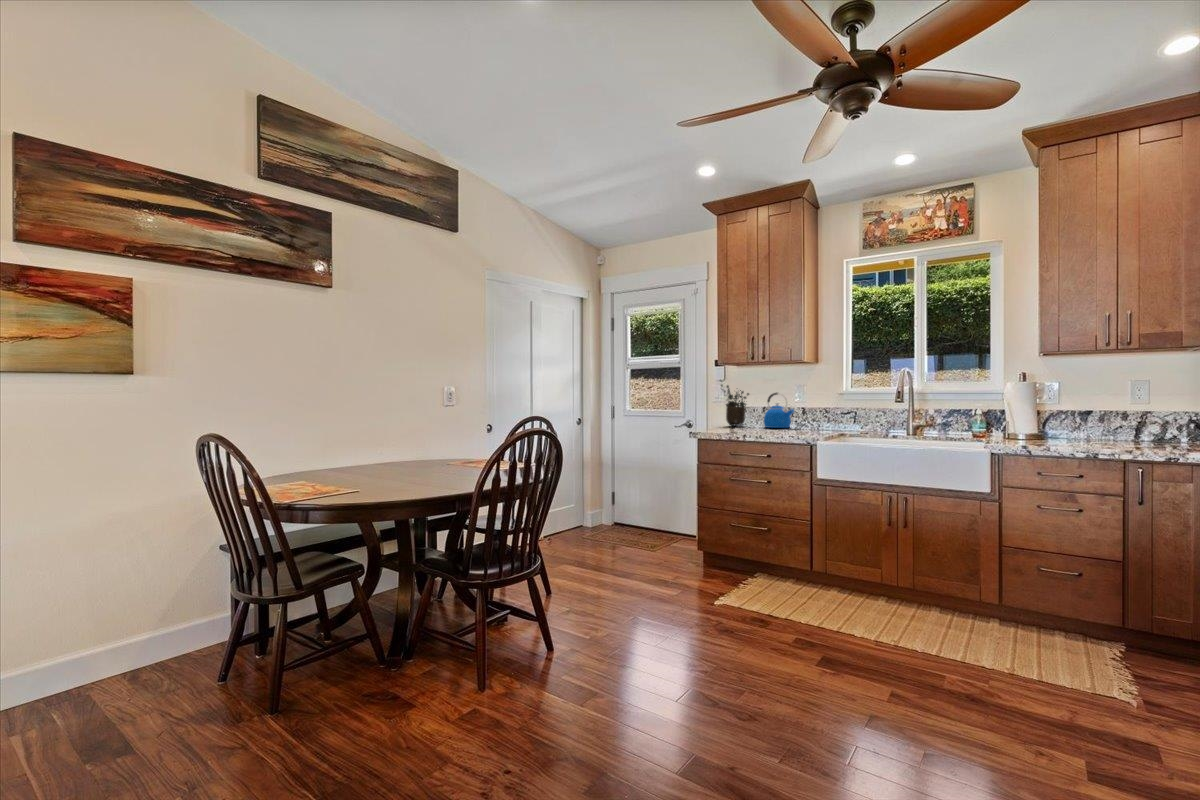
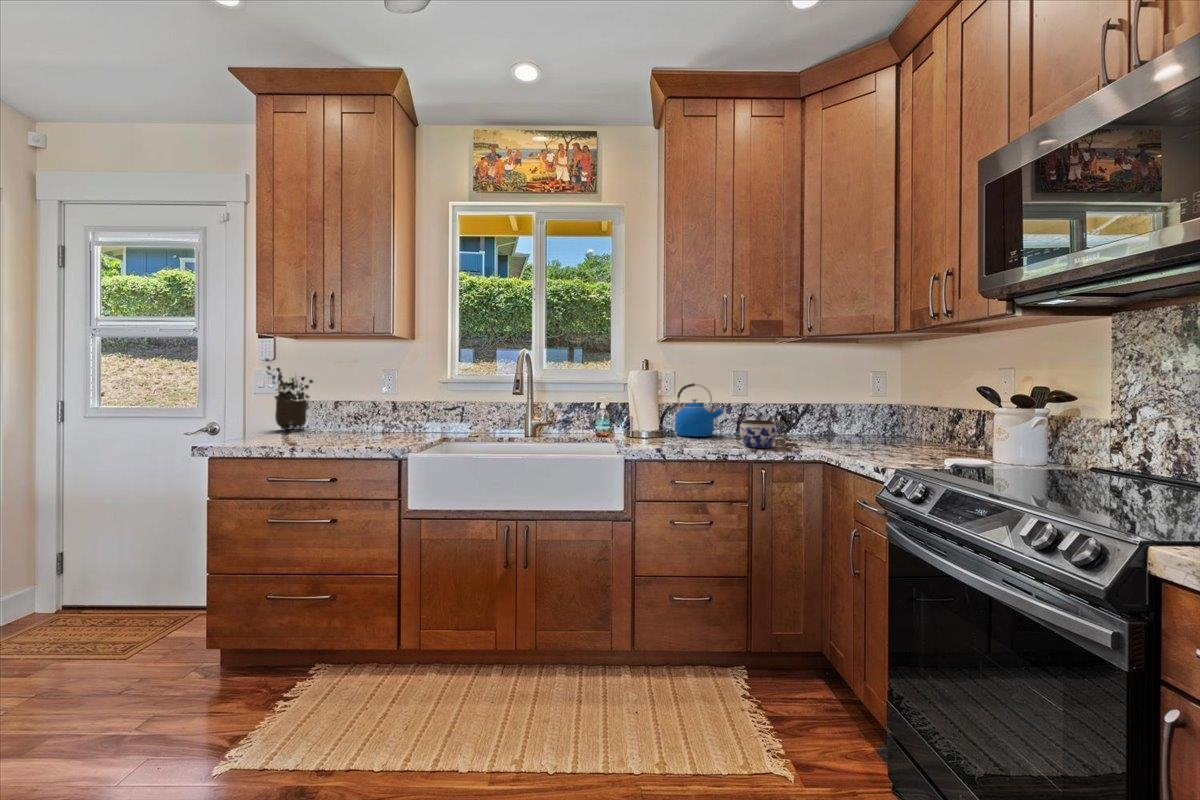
kettle: present [764,393,794,428] -> present [675,383,724,437]
jar: none [1120,425,1165,450] -> present [740,420,777,448]

